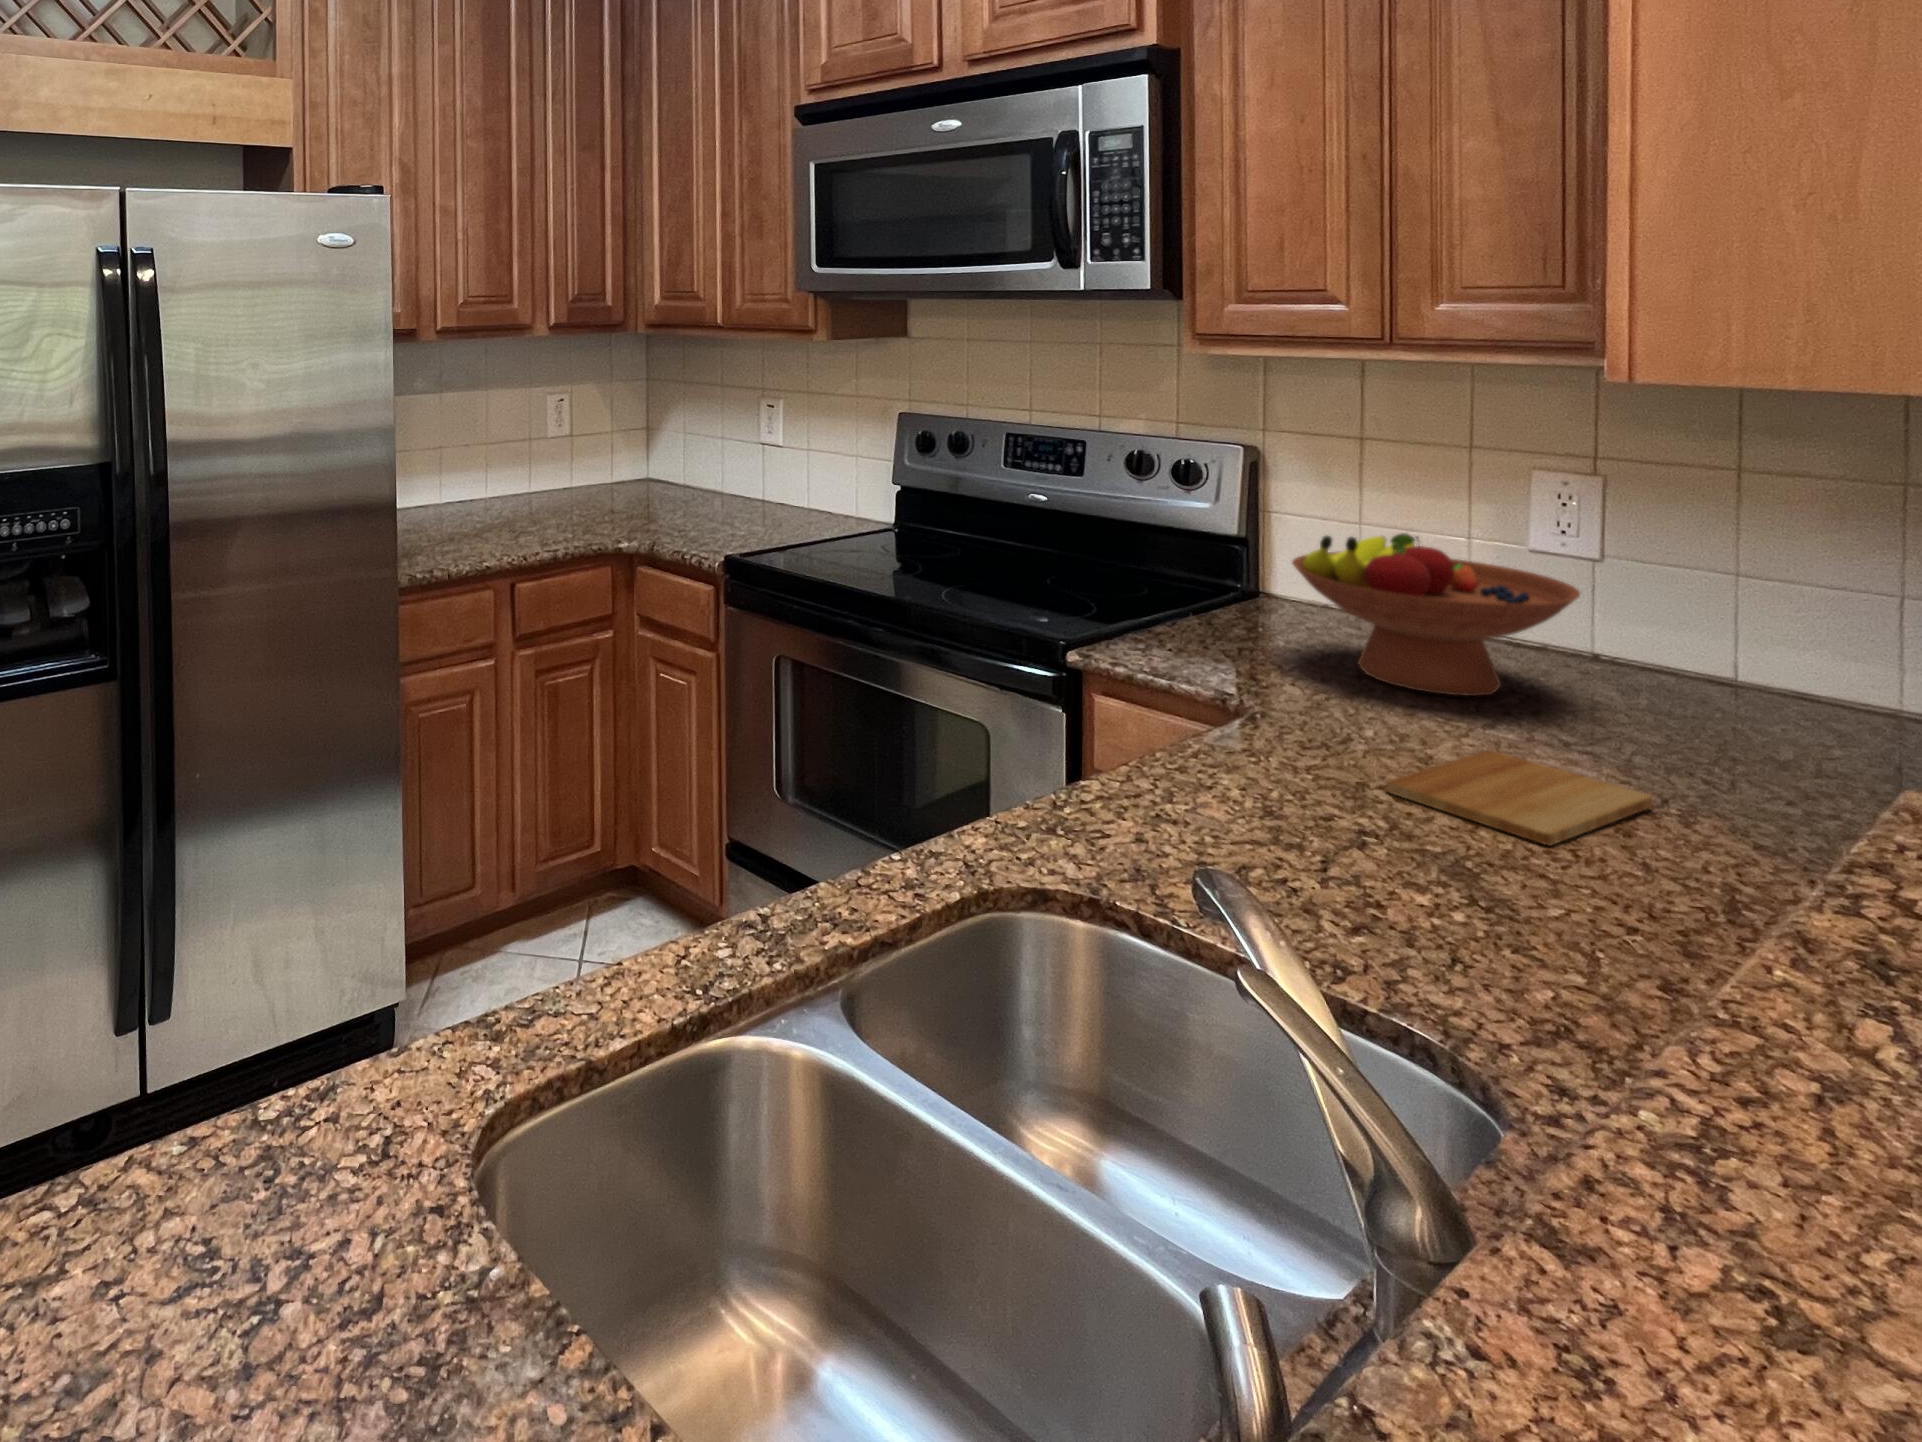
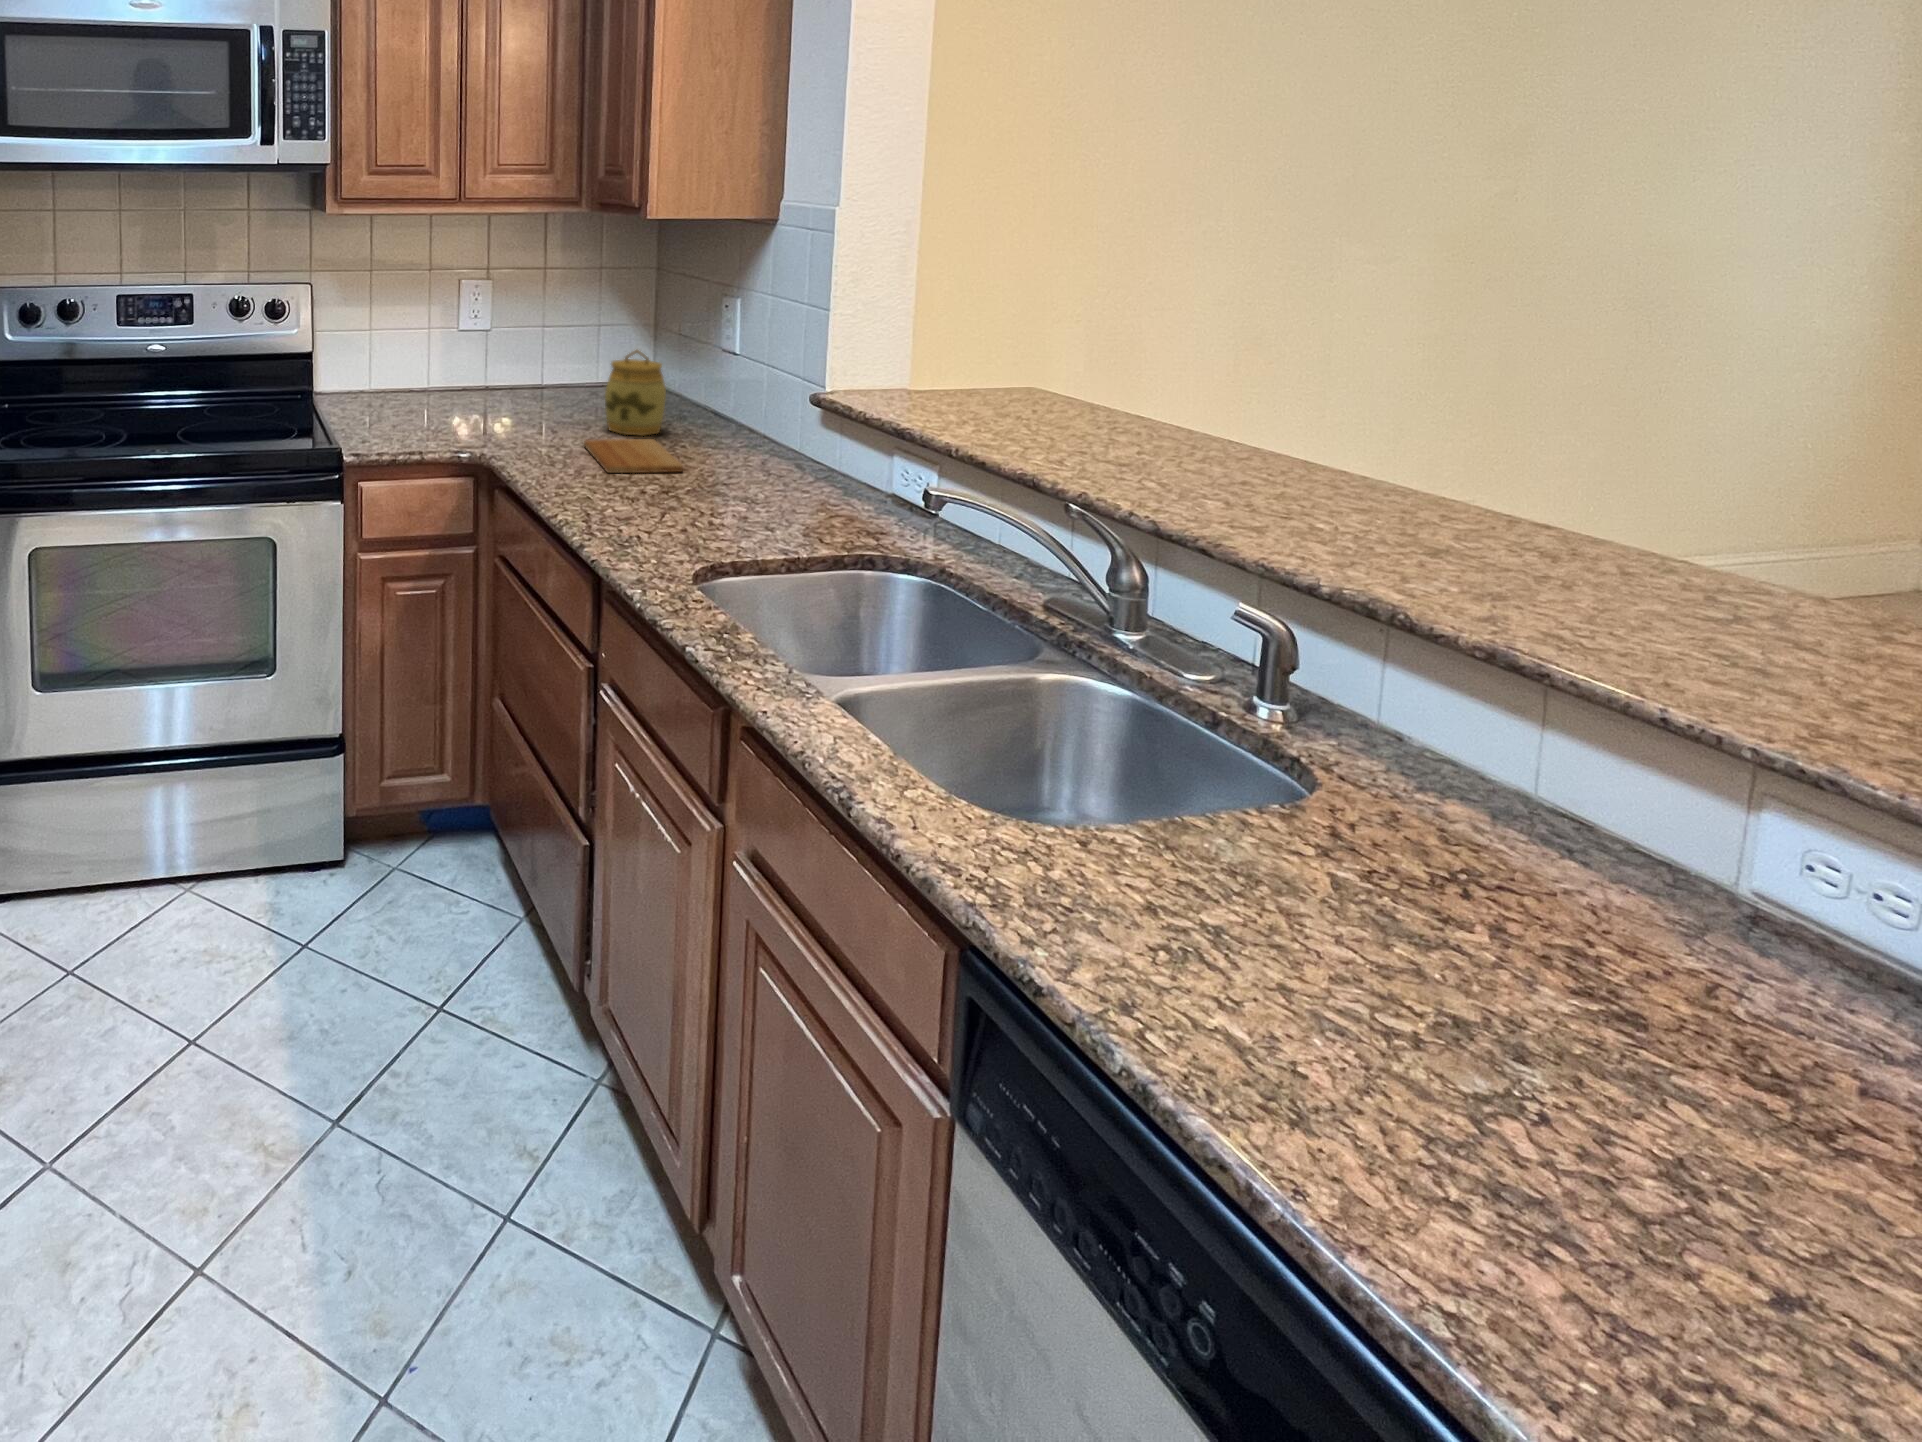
fruit bowl: present [1292,533,1580,696] -> none [404,327,545,424]
jar: none [1631,629,1808,806] -> present [605,350,666,435]

